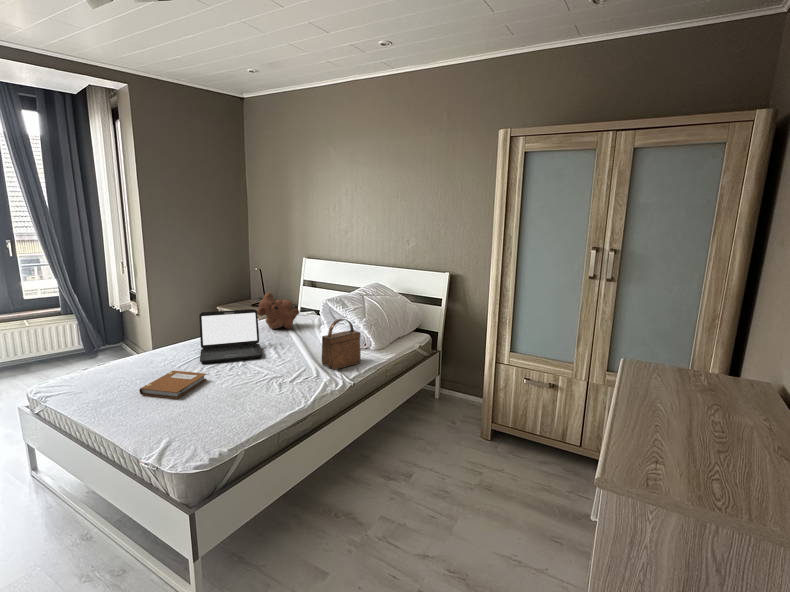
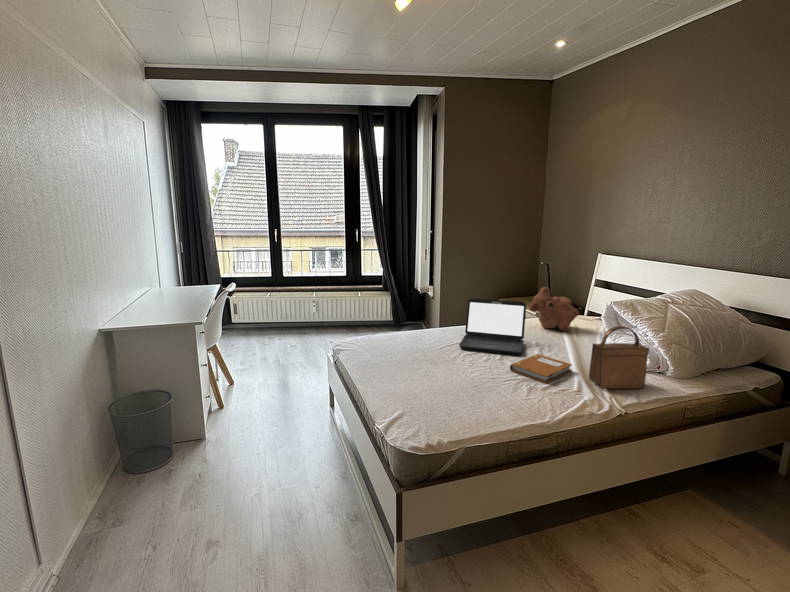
notebook: present [139,371,207,399] -> present [510,354,572,383]

